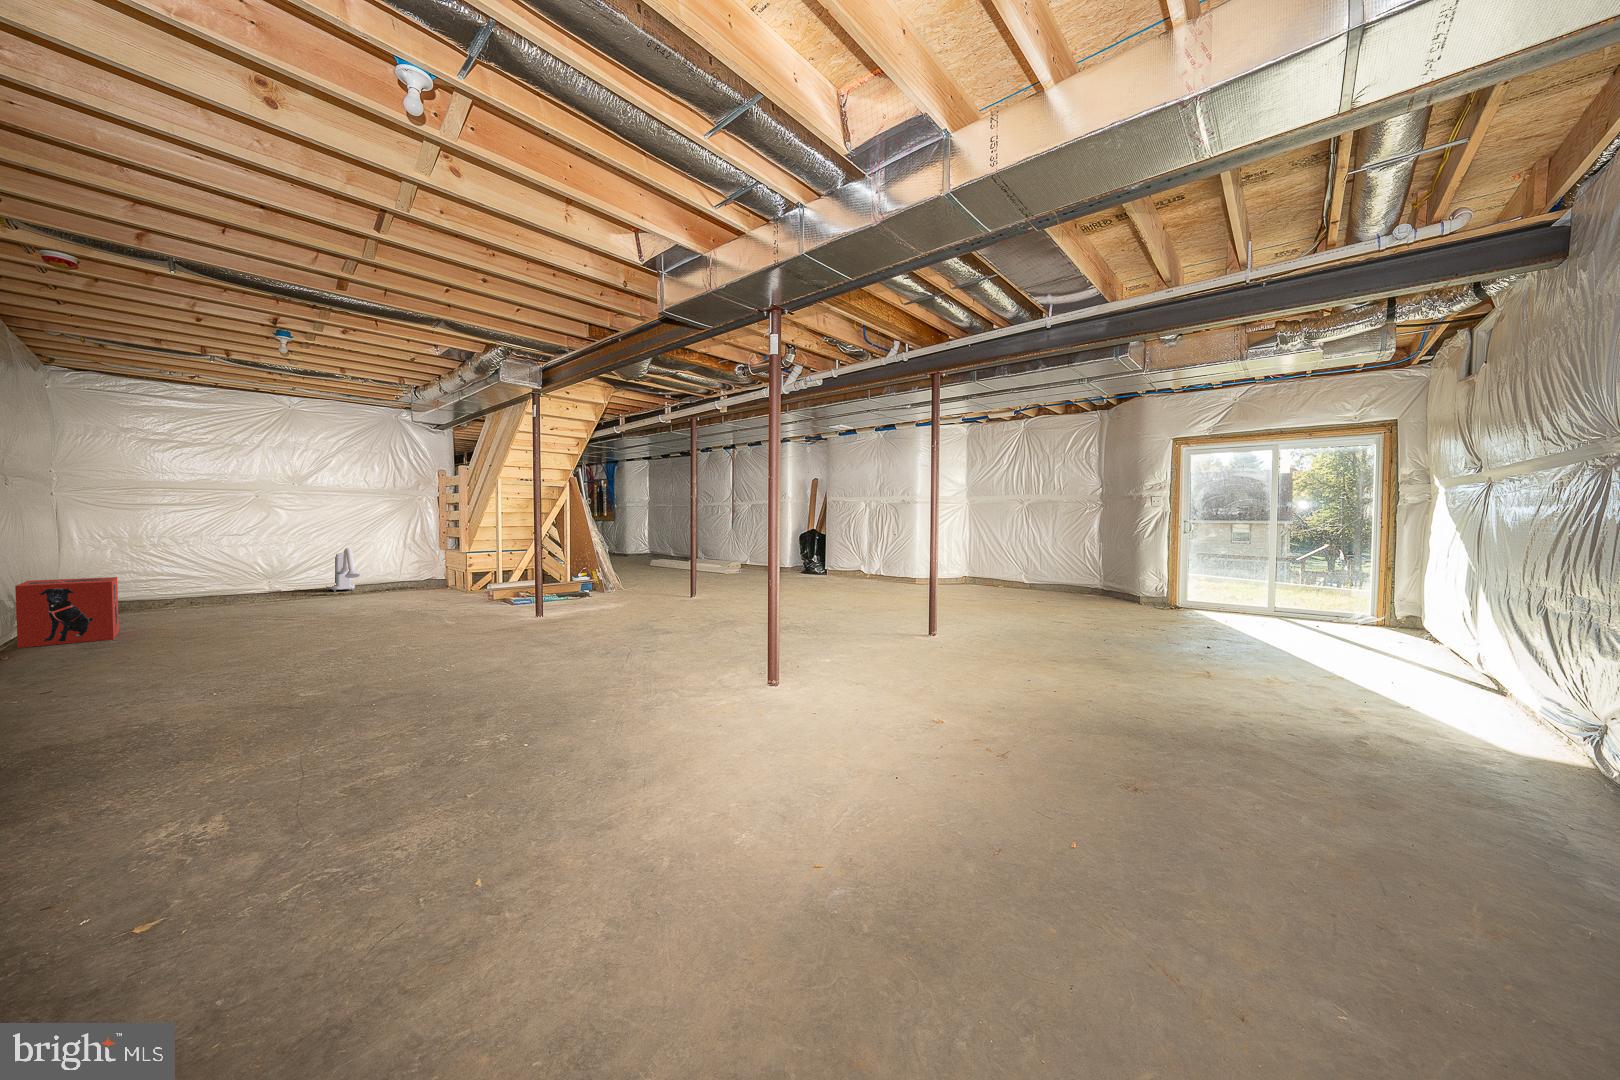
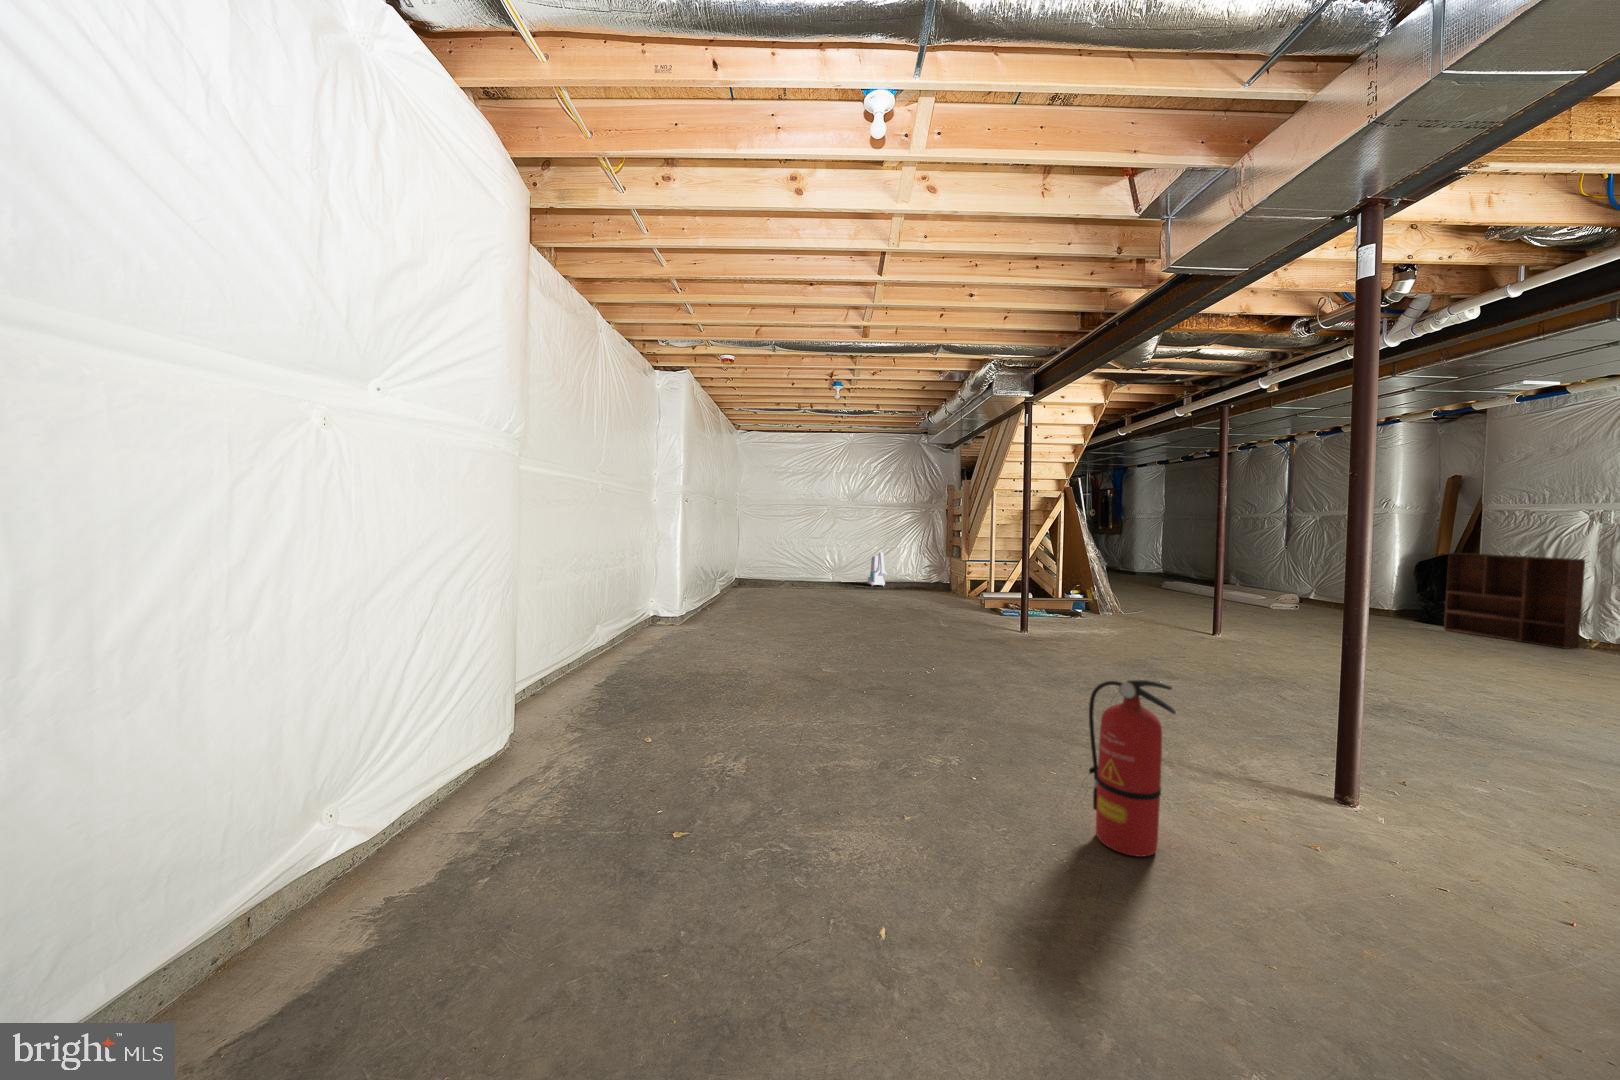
shelving unit: none [814,530,867,583] -> present [1444,553,1585,649]
storage box: present [15,577,119,648] -> none [709,566,752,608]
fire extinguisher: none [627,616,685,744] -> present [1089,680,1176,857]

